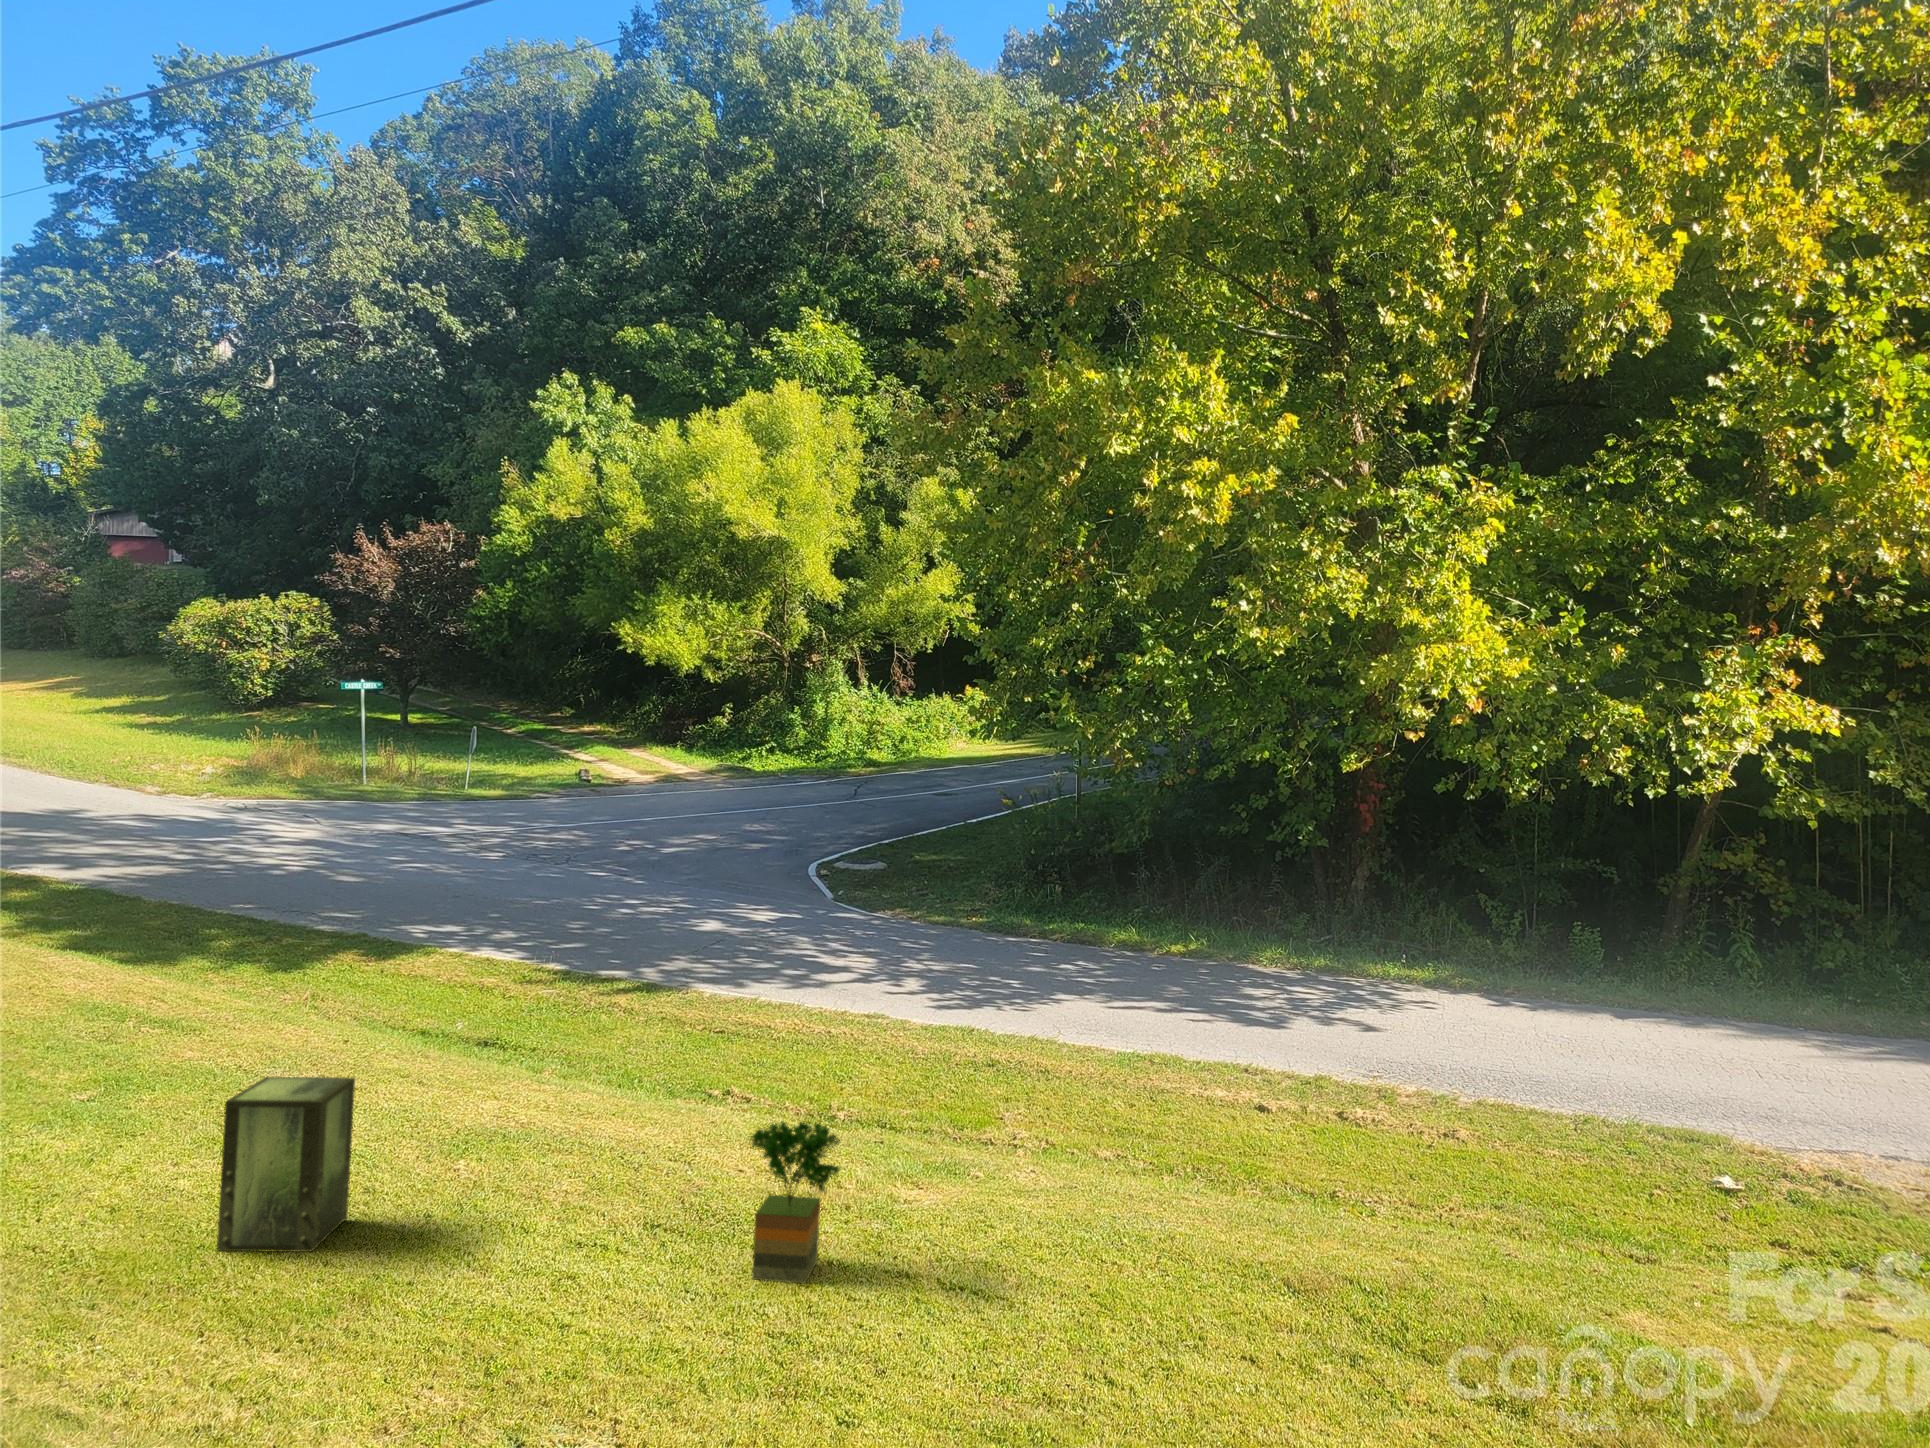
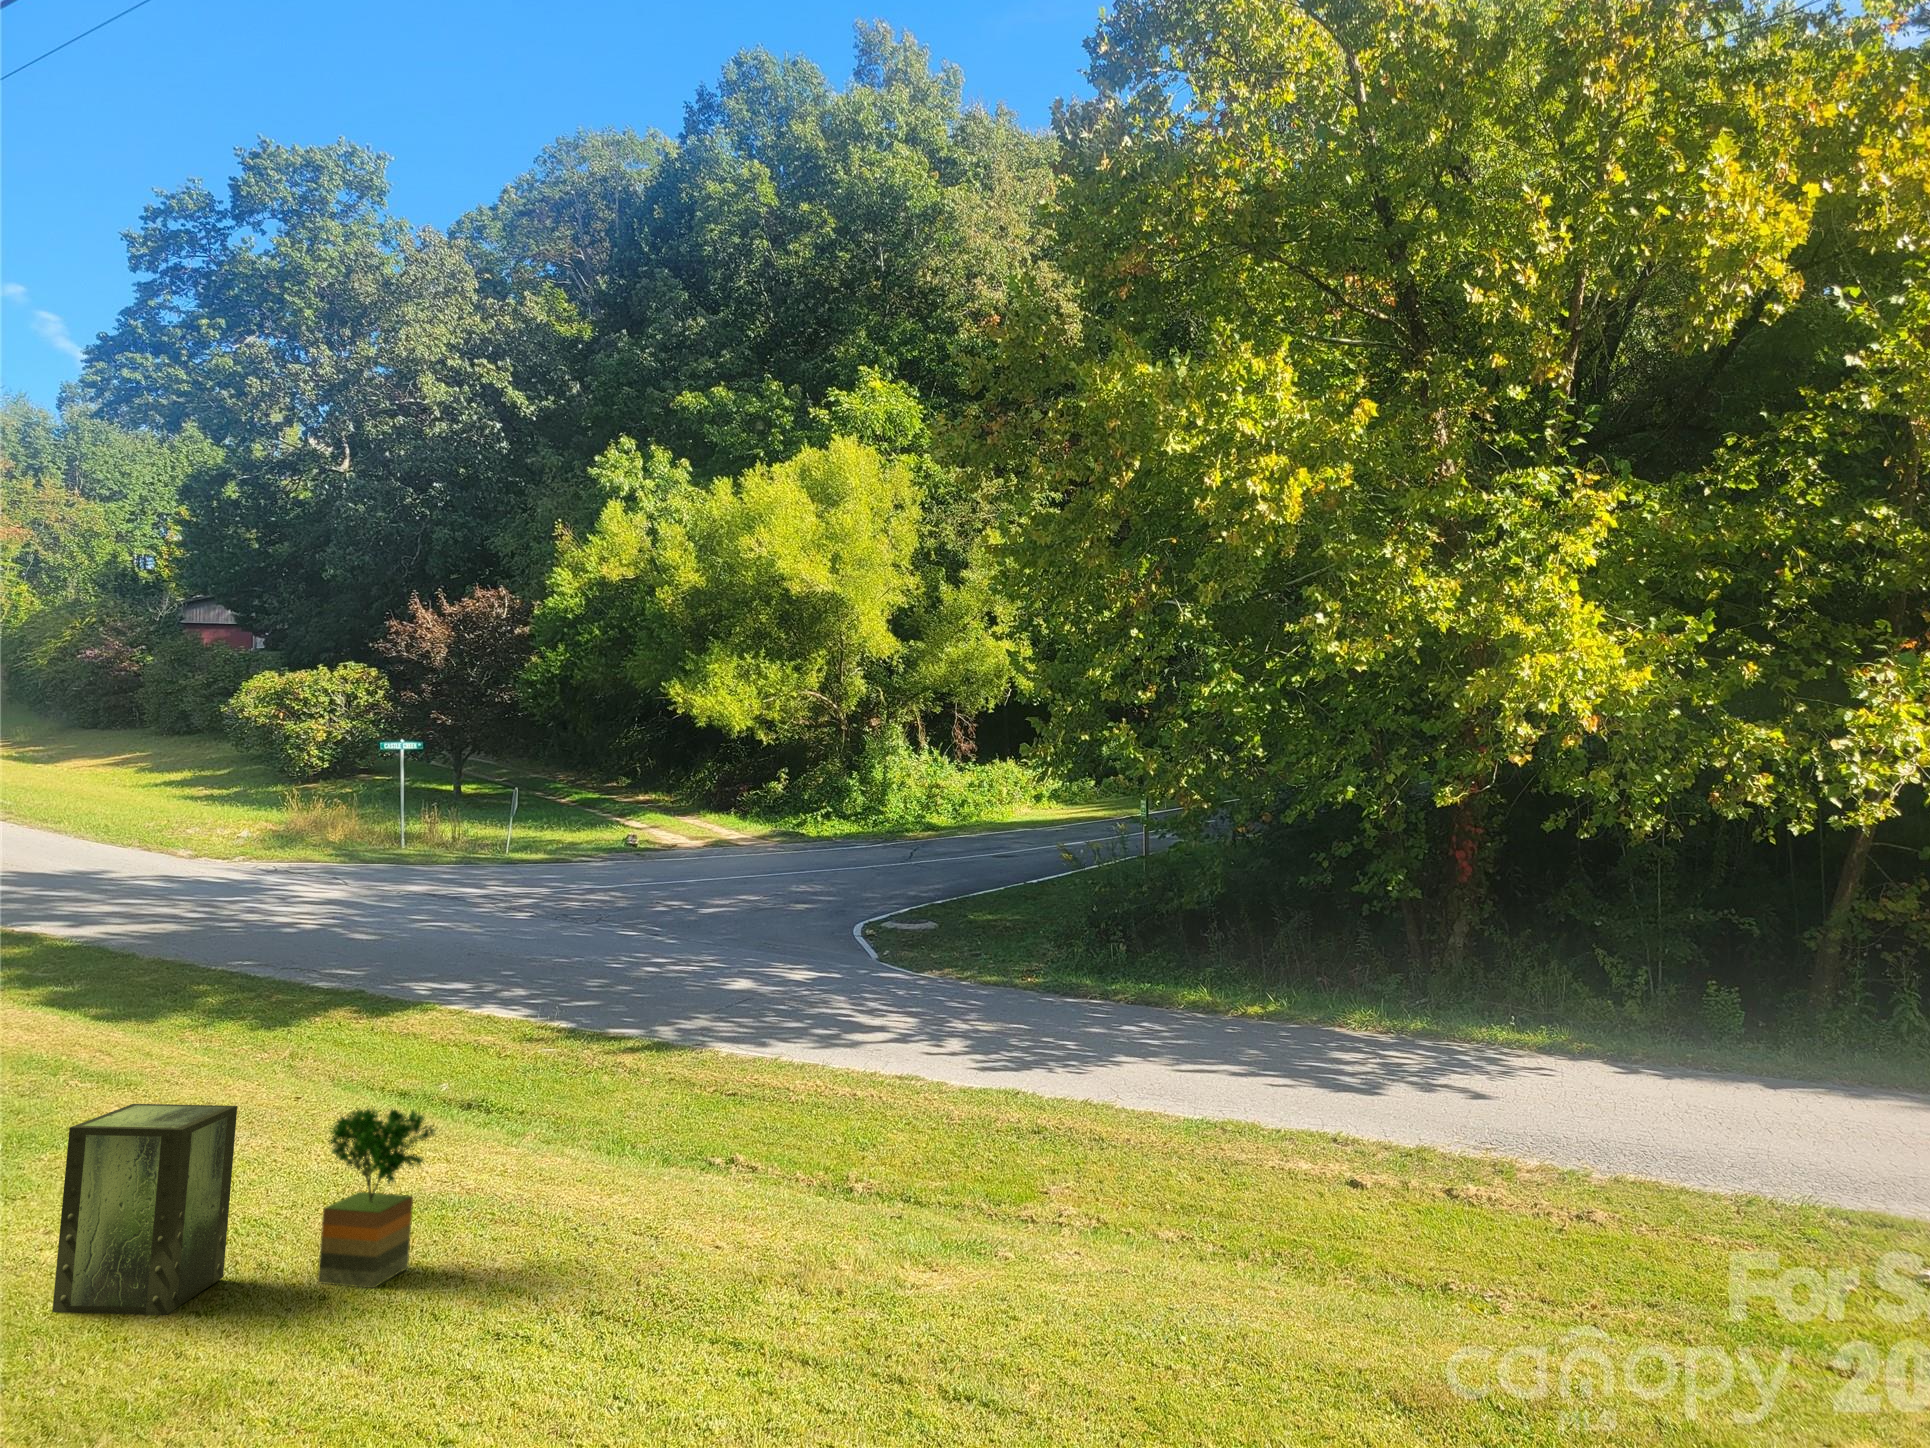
potted tree: present [750,1121,840,1283] -> present [318,1108,436,1288]

